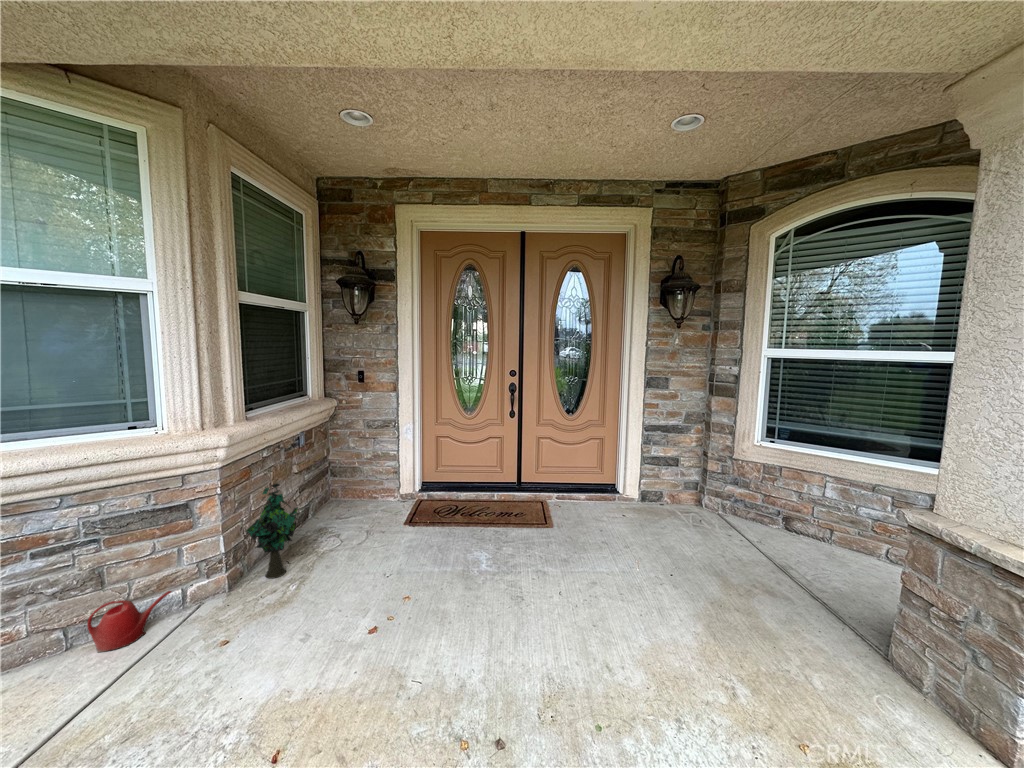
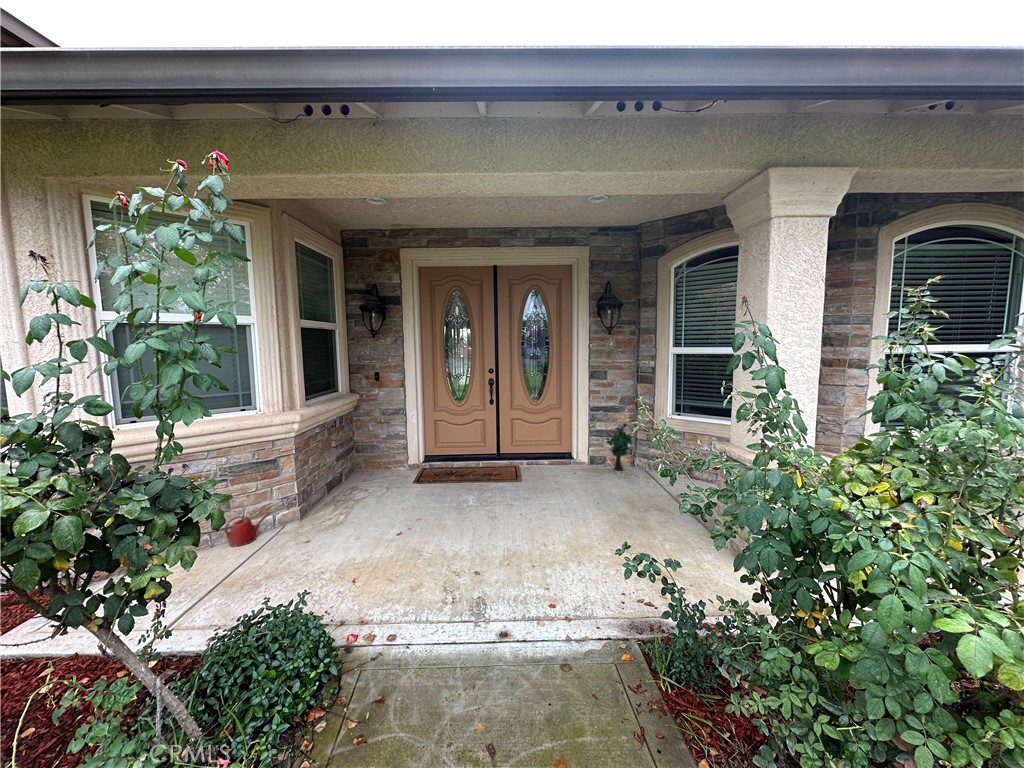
decorative plant: present [246,484,298,579] -> present [606,423,632,471]

